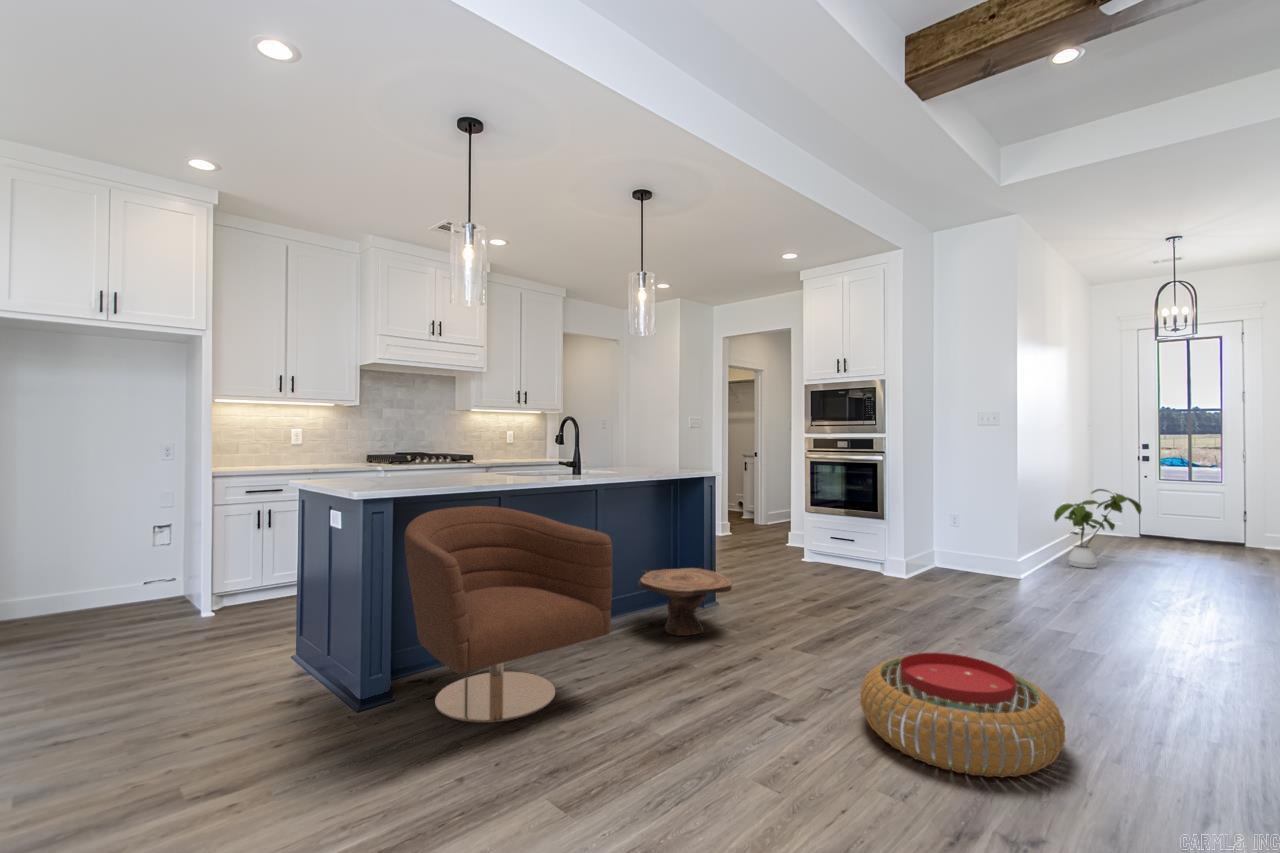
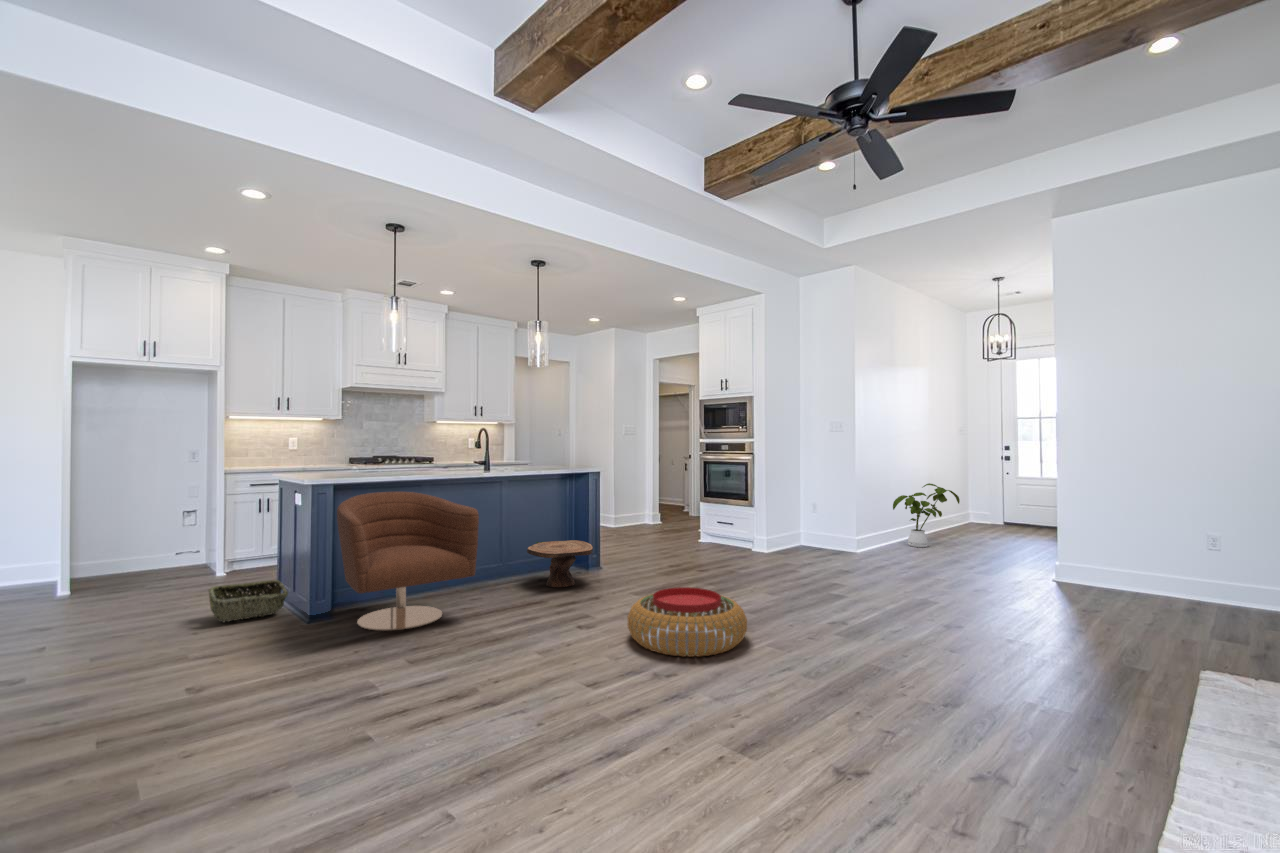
woven basket: none [206,636,324,708] -> present [209,580,288,622]

